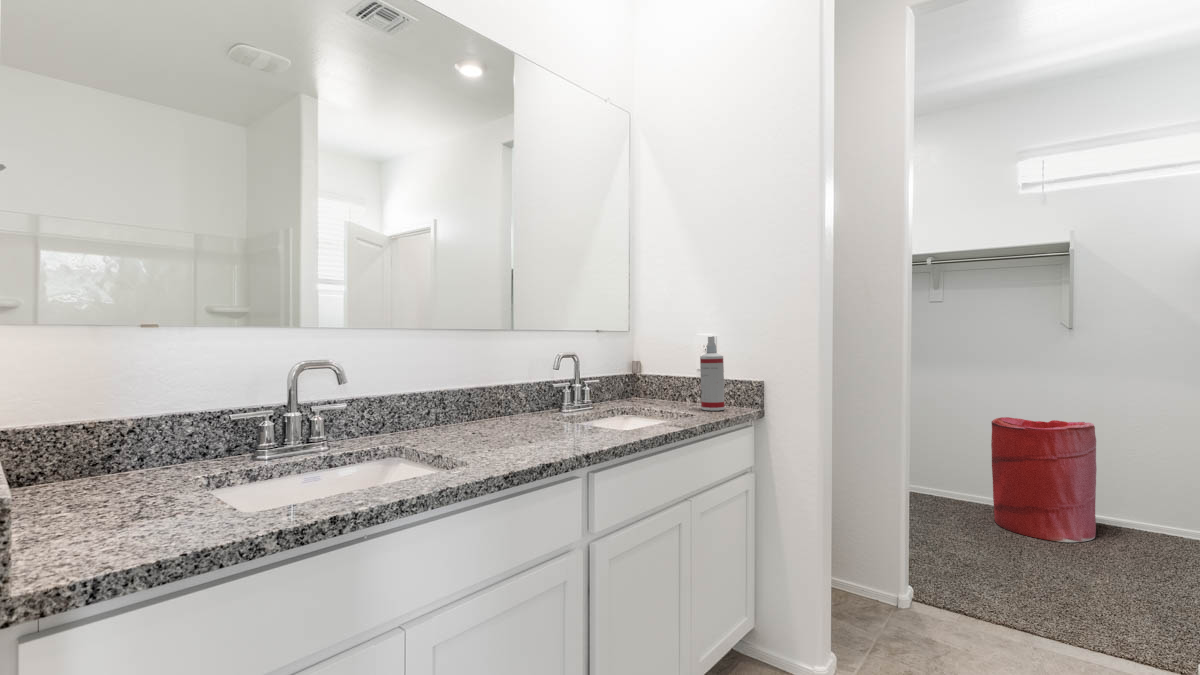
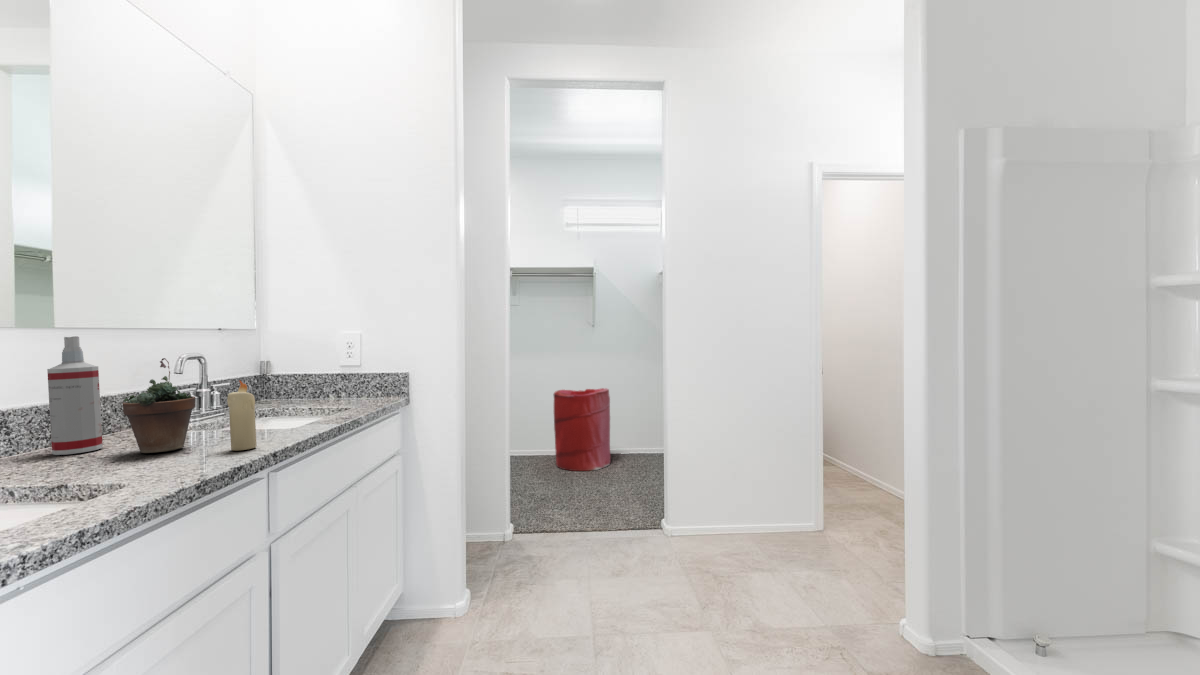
spray bottle: present [700,336,725,411] -> present [47,336,103,455]
succulent plant: none [495,356,544,438] -> present [122,358,196,453]
candle: none [558,380,580,447] -> present [227,380,257,451]

